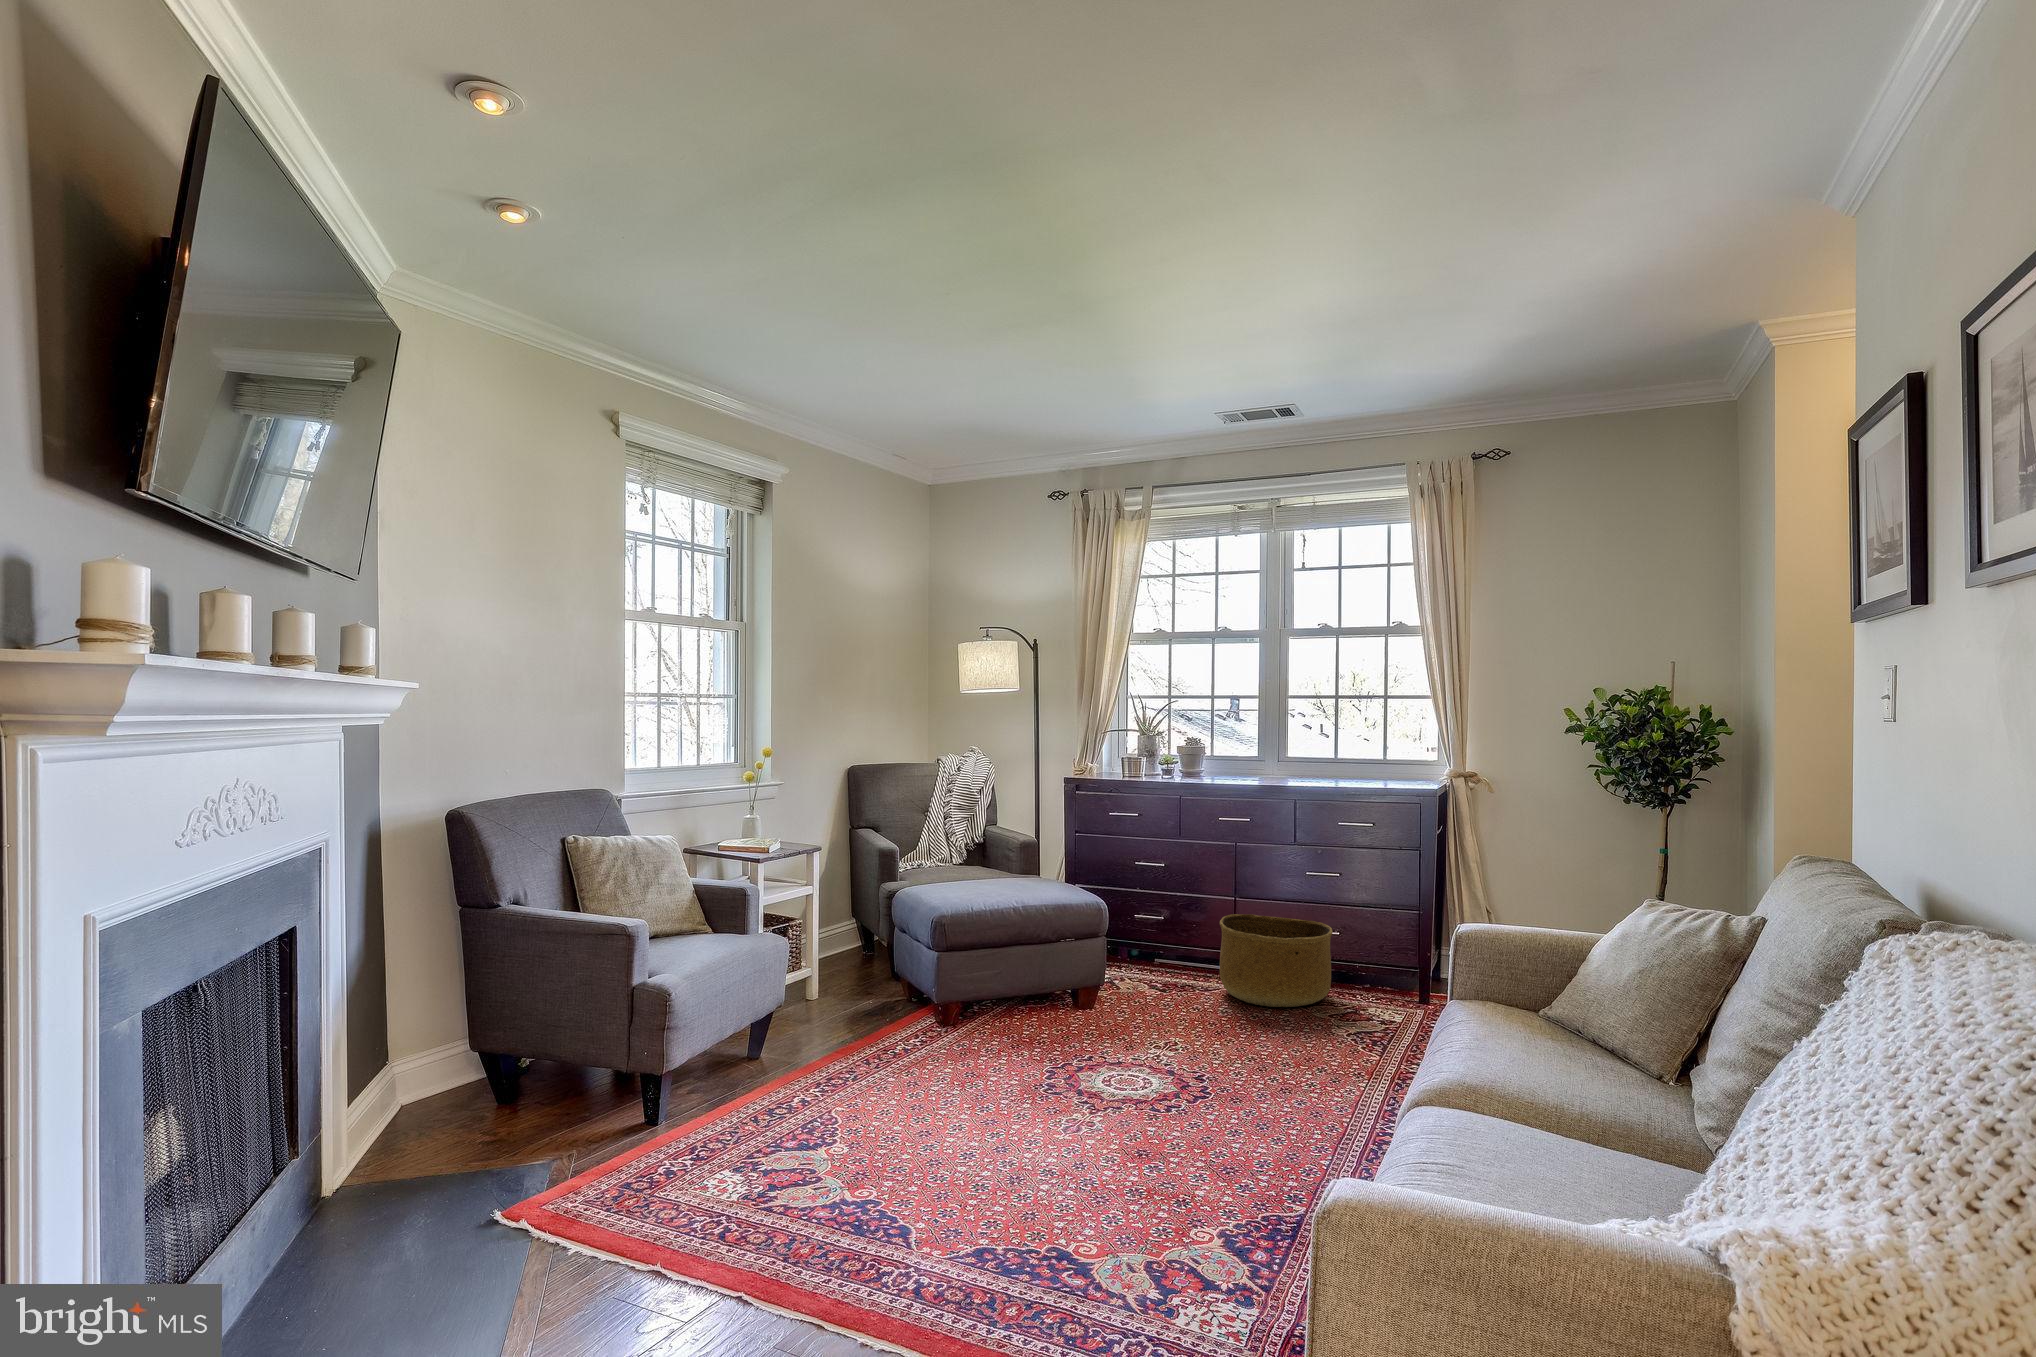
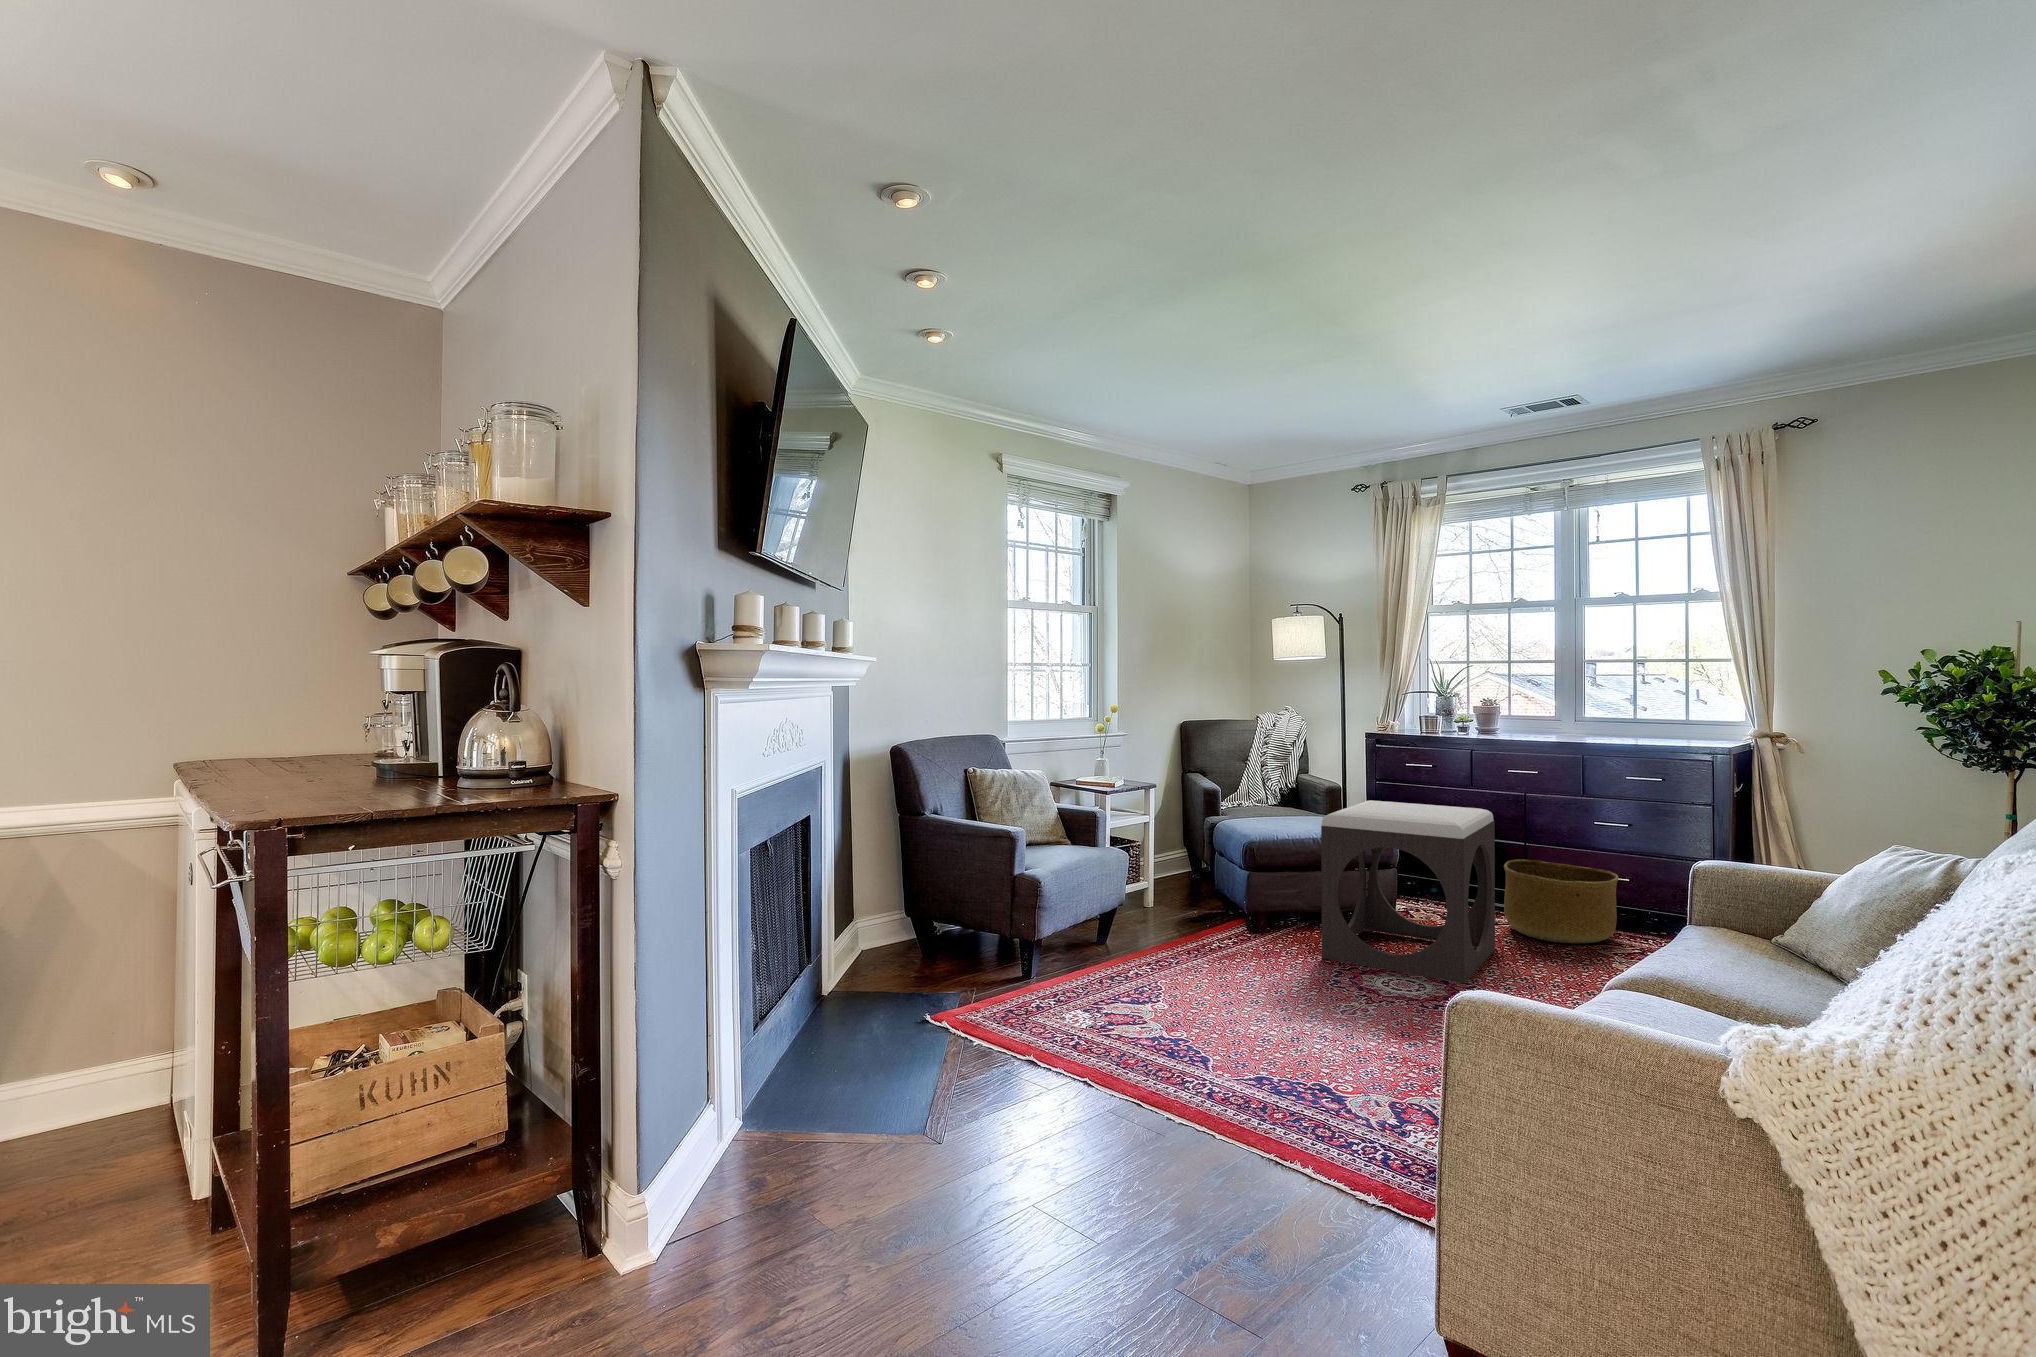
footstool: none [1032,856,1217,1072] -> present [1321,800,1495,983]

